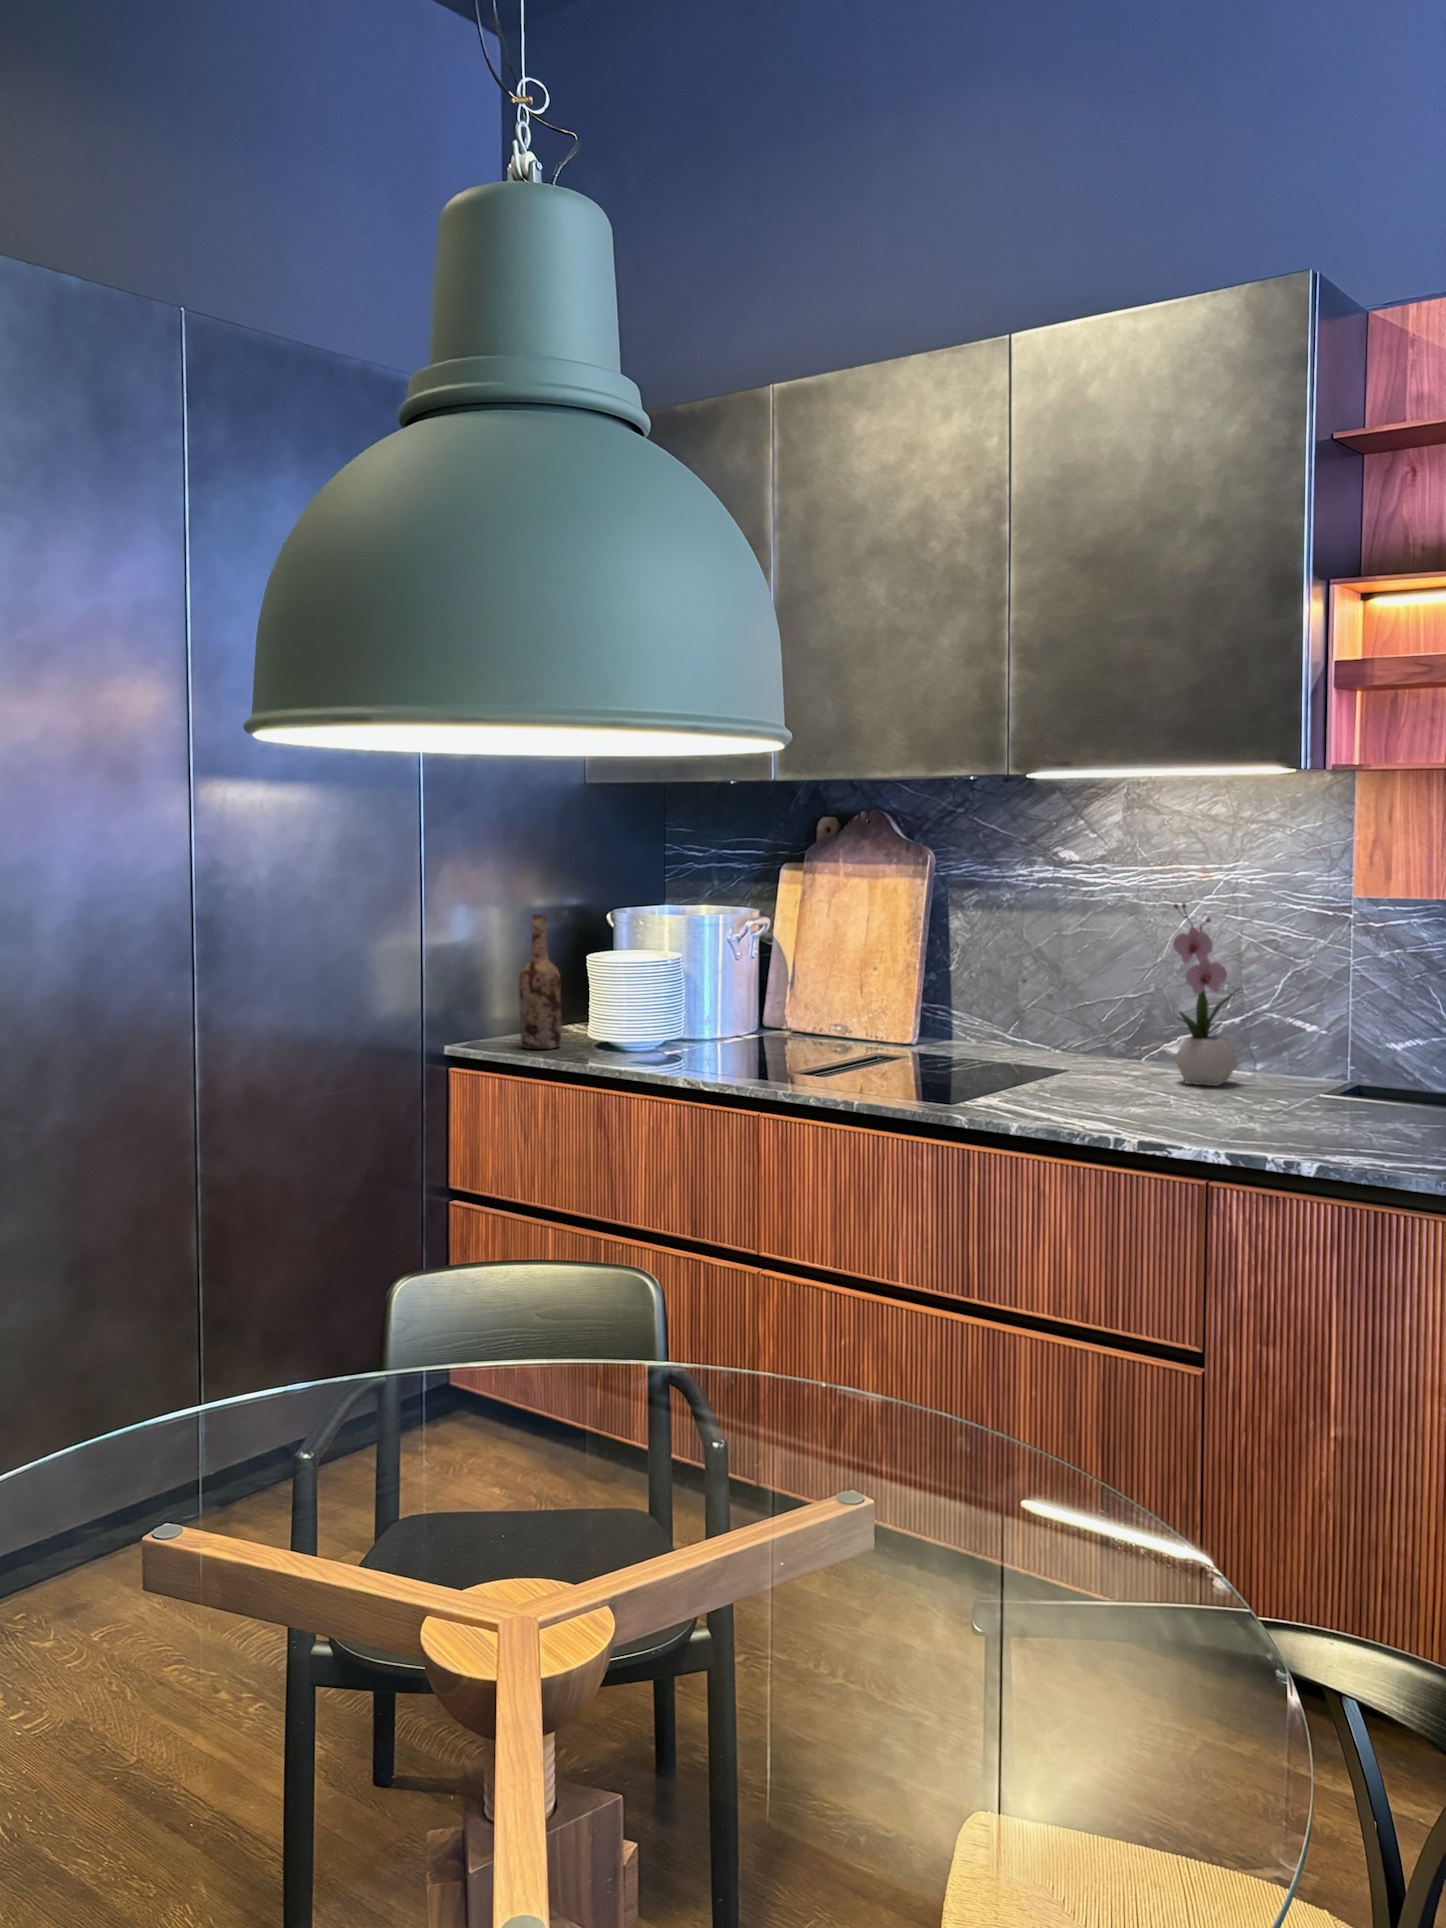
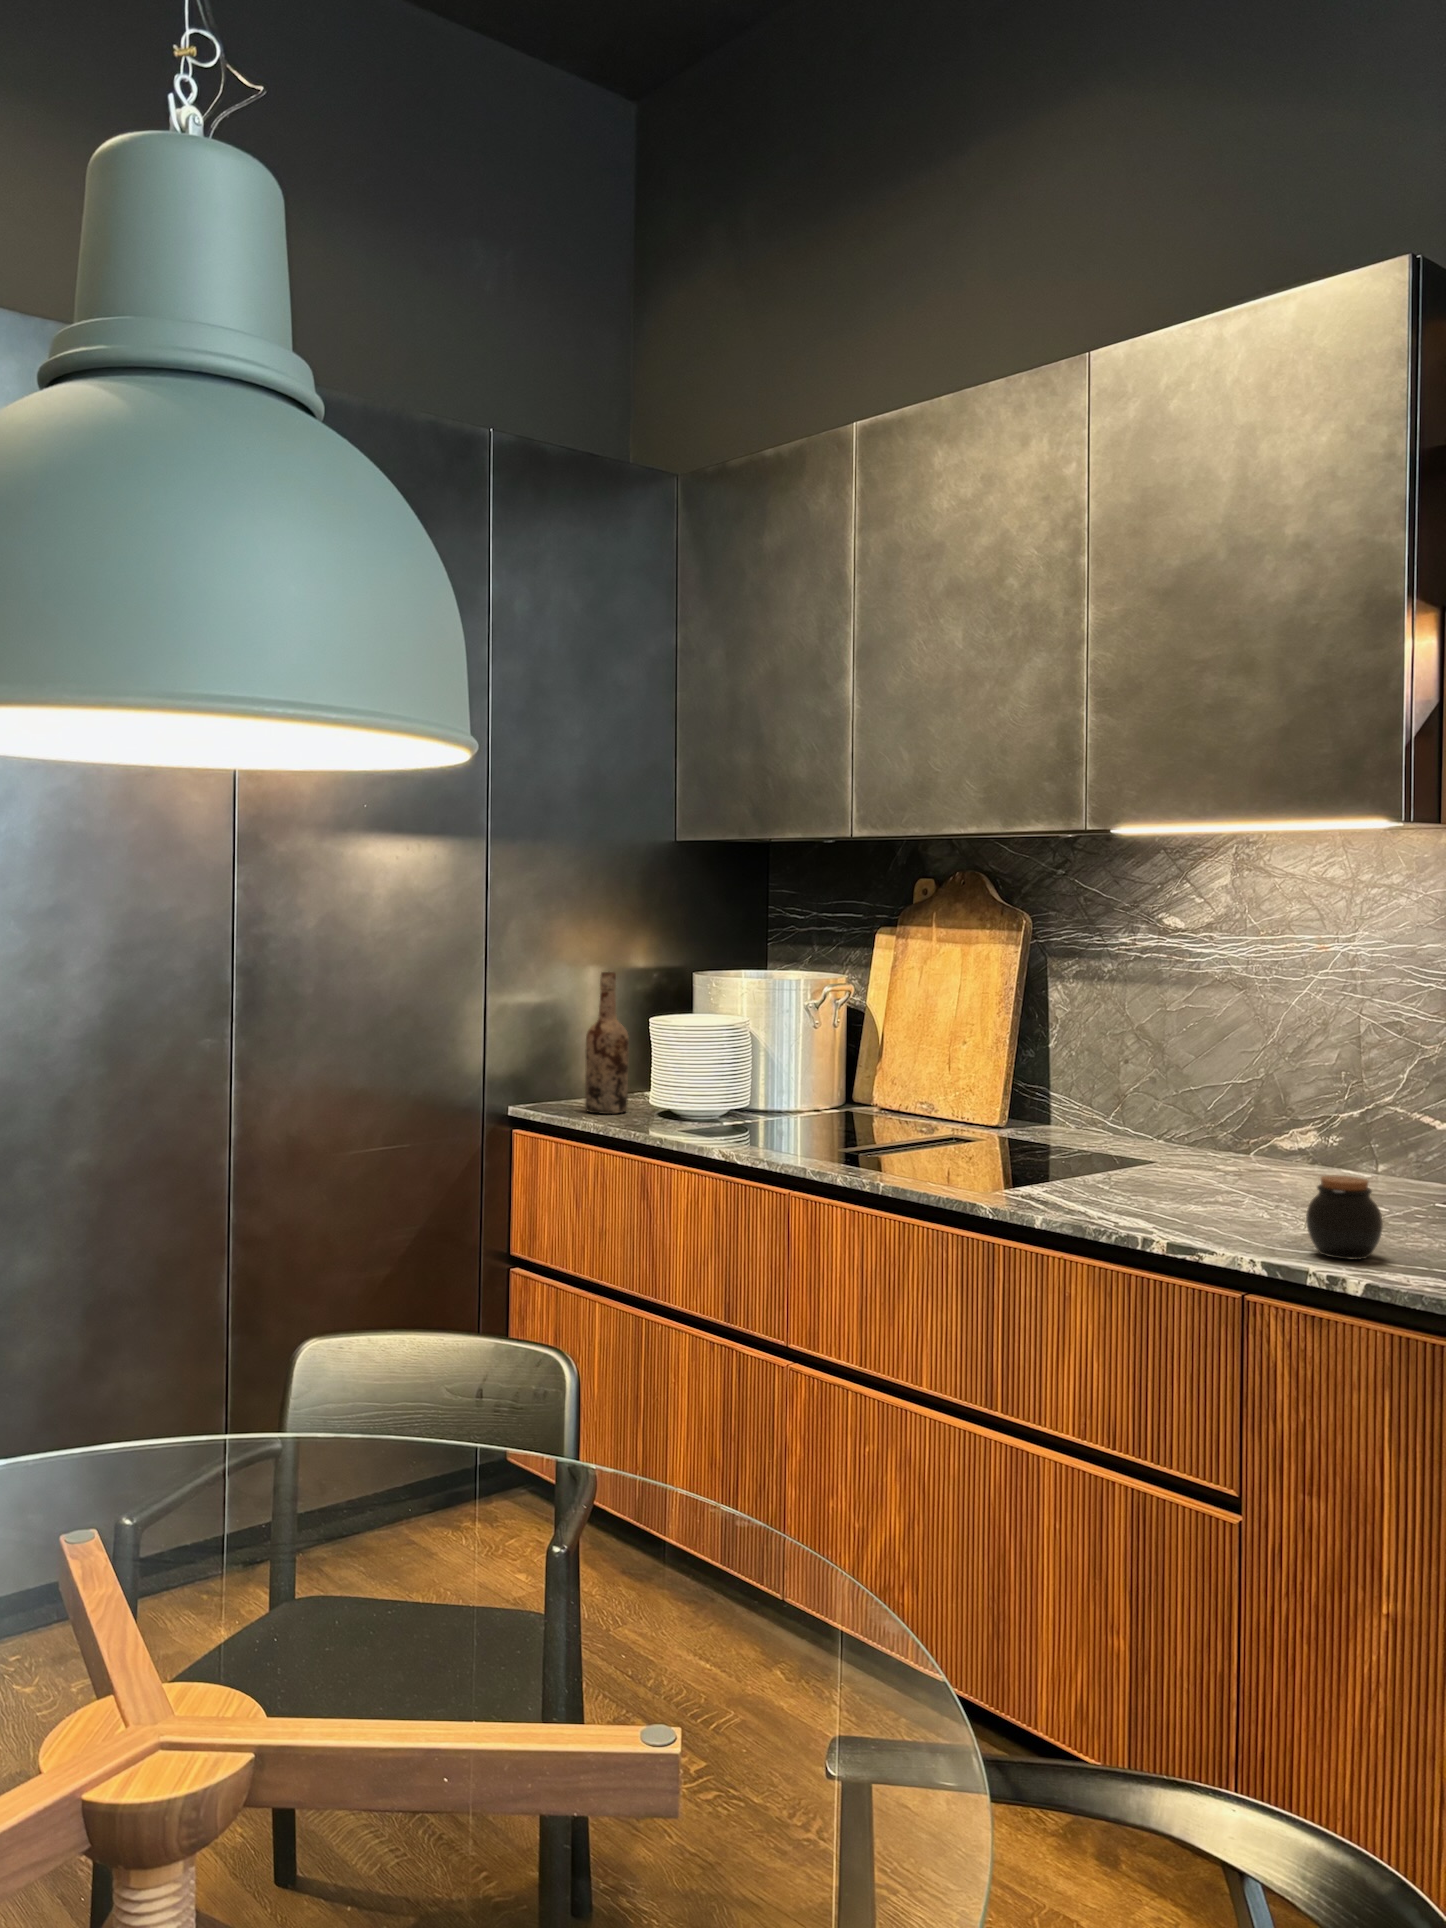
flower arrangement: present [1173,903,1239,1086] -> none [1263,974,1352,1189]
jar: none [1256,1077,1319,1147] -> present [1306,1175,1383,1260]

